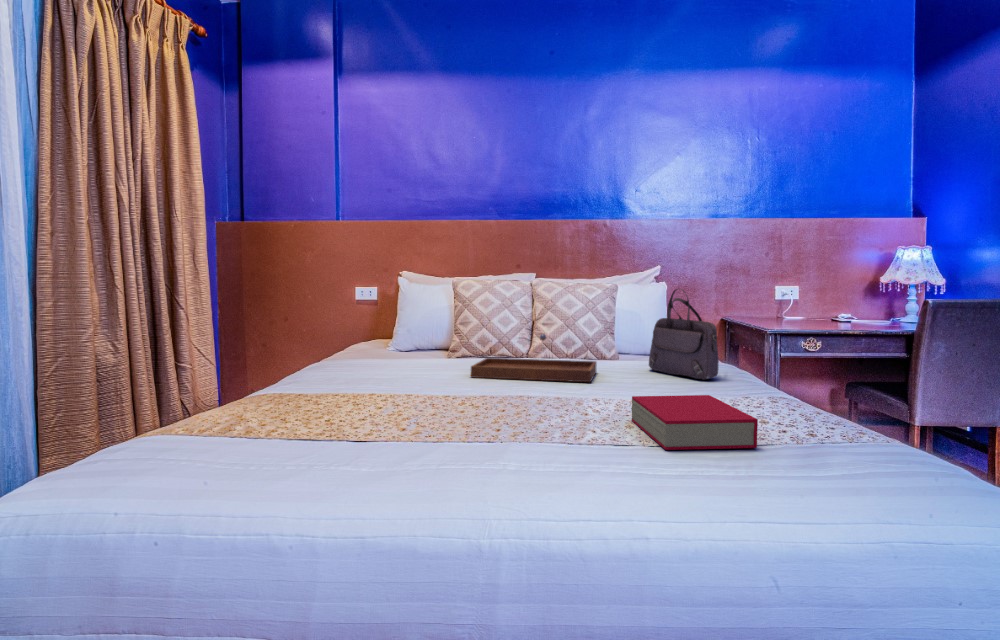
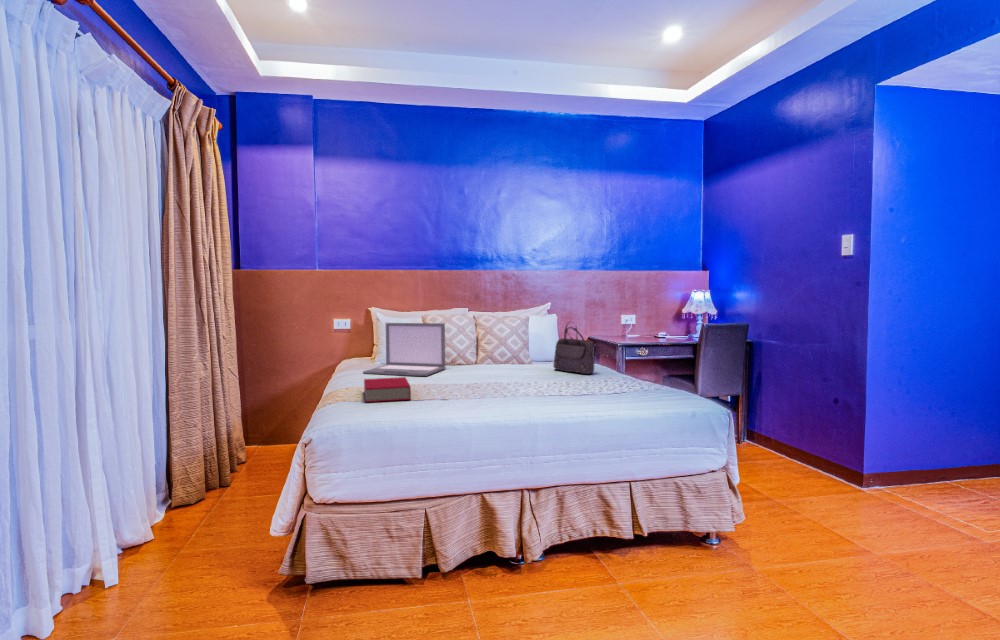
laptop: none [345,290,474,374] -> present [363,323,445,376]
tray: present [471,334,597,382] -> none [451,350,524,378]
book: present [631,395,758,450] -> present [364,377,411,402]

